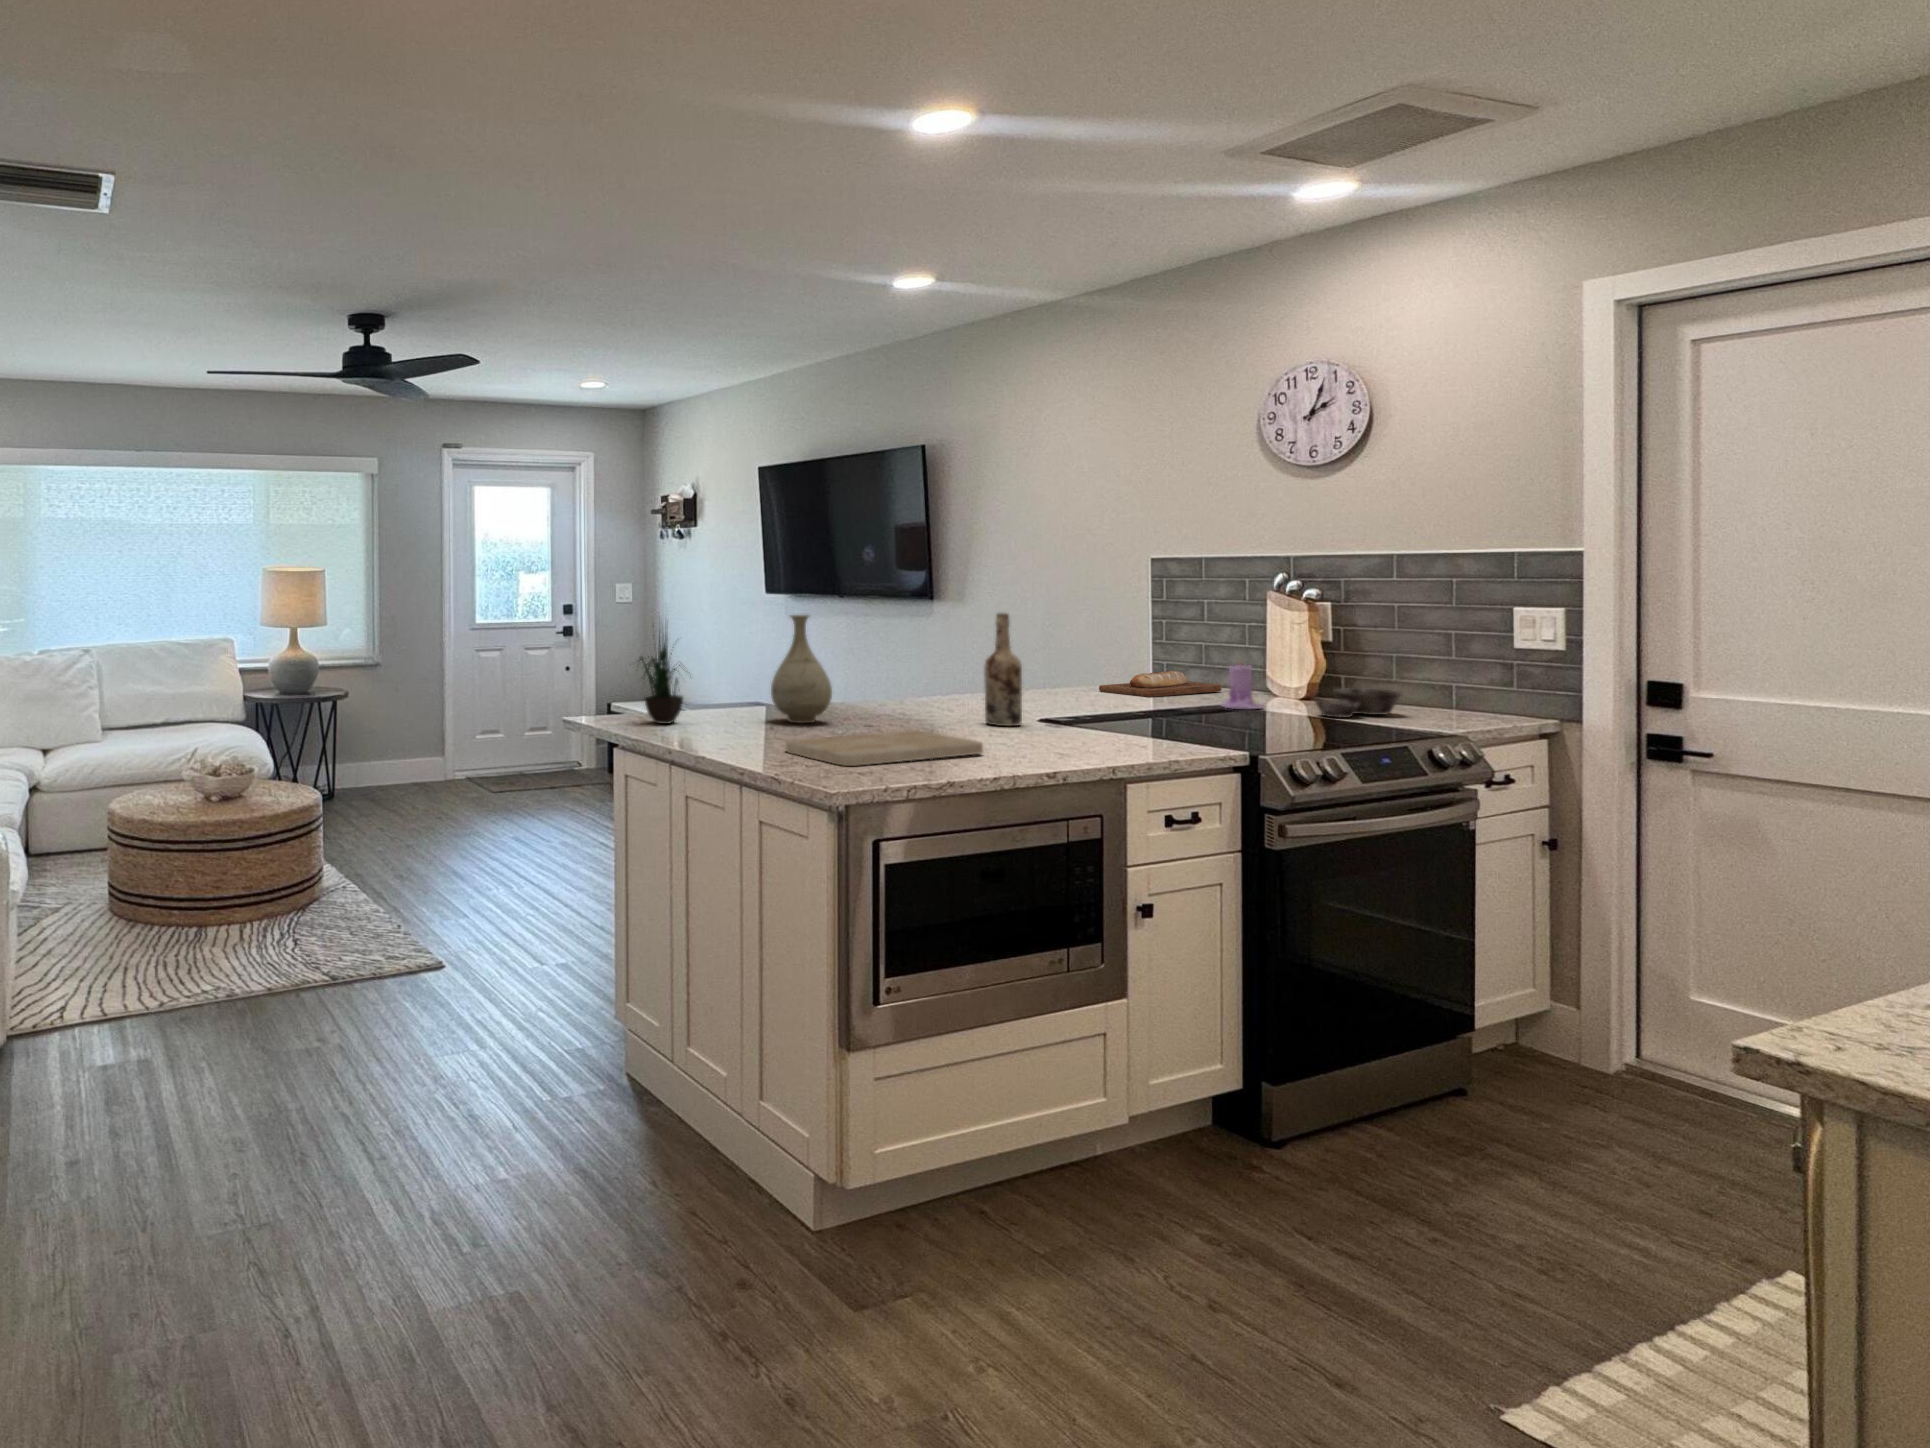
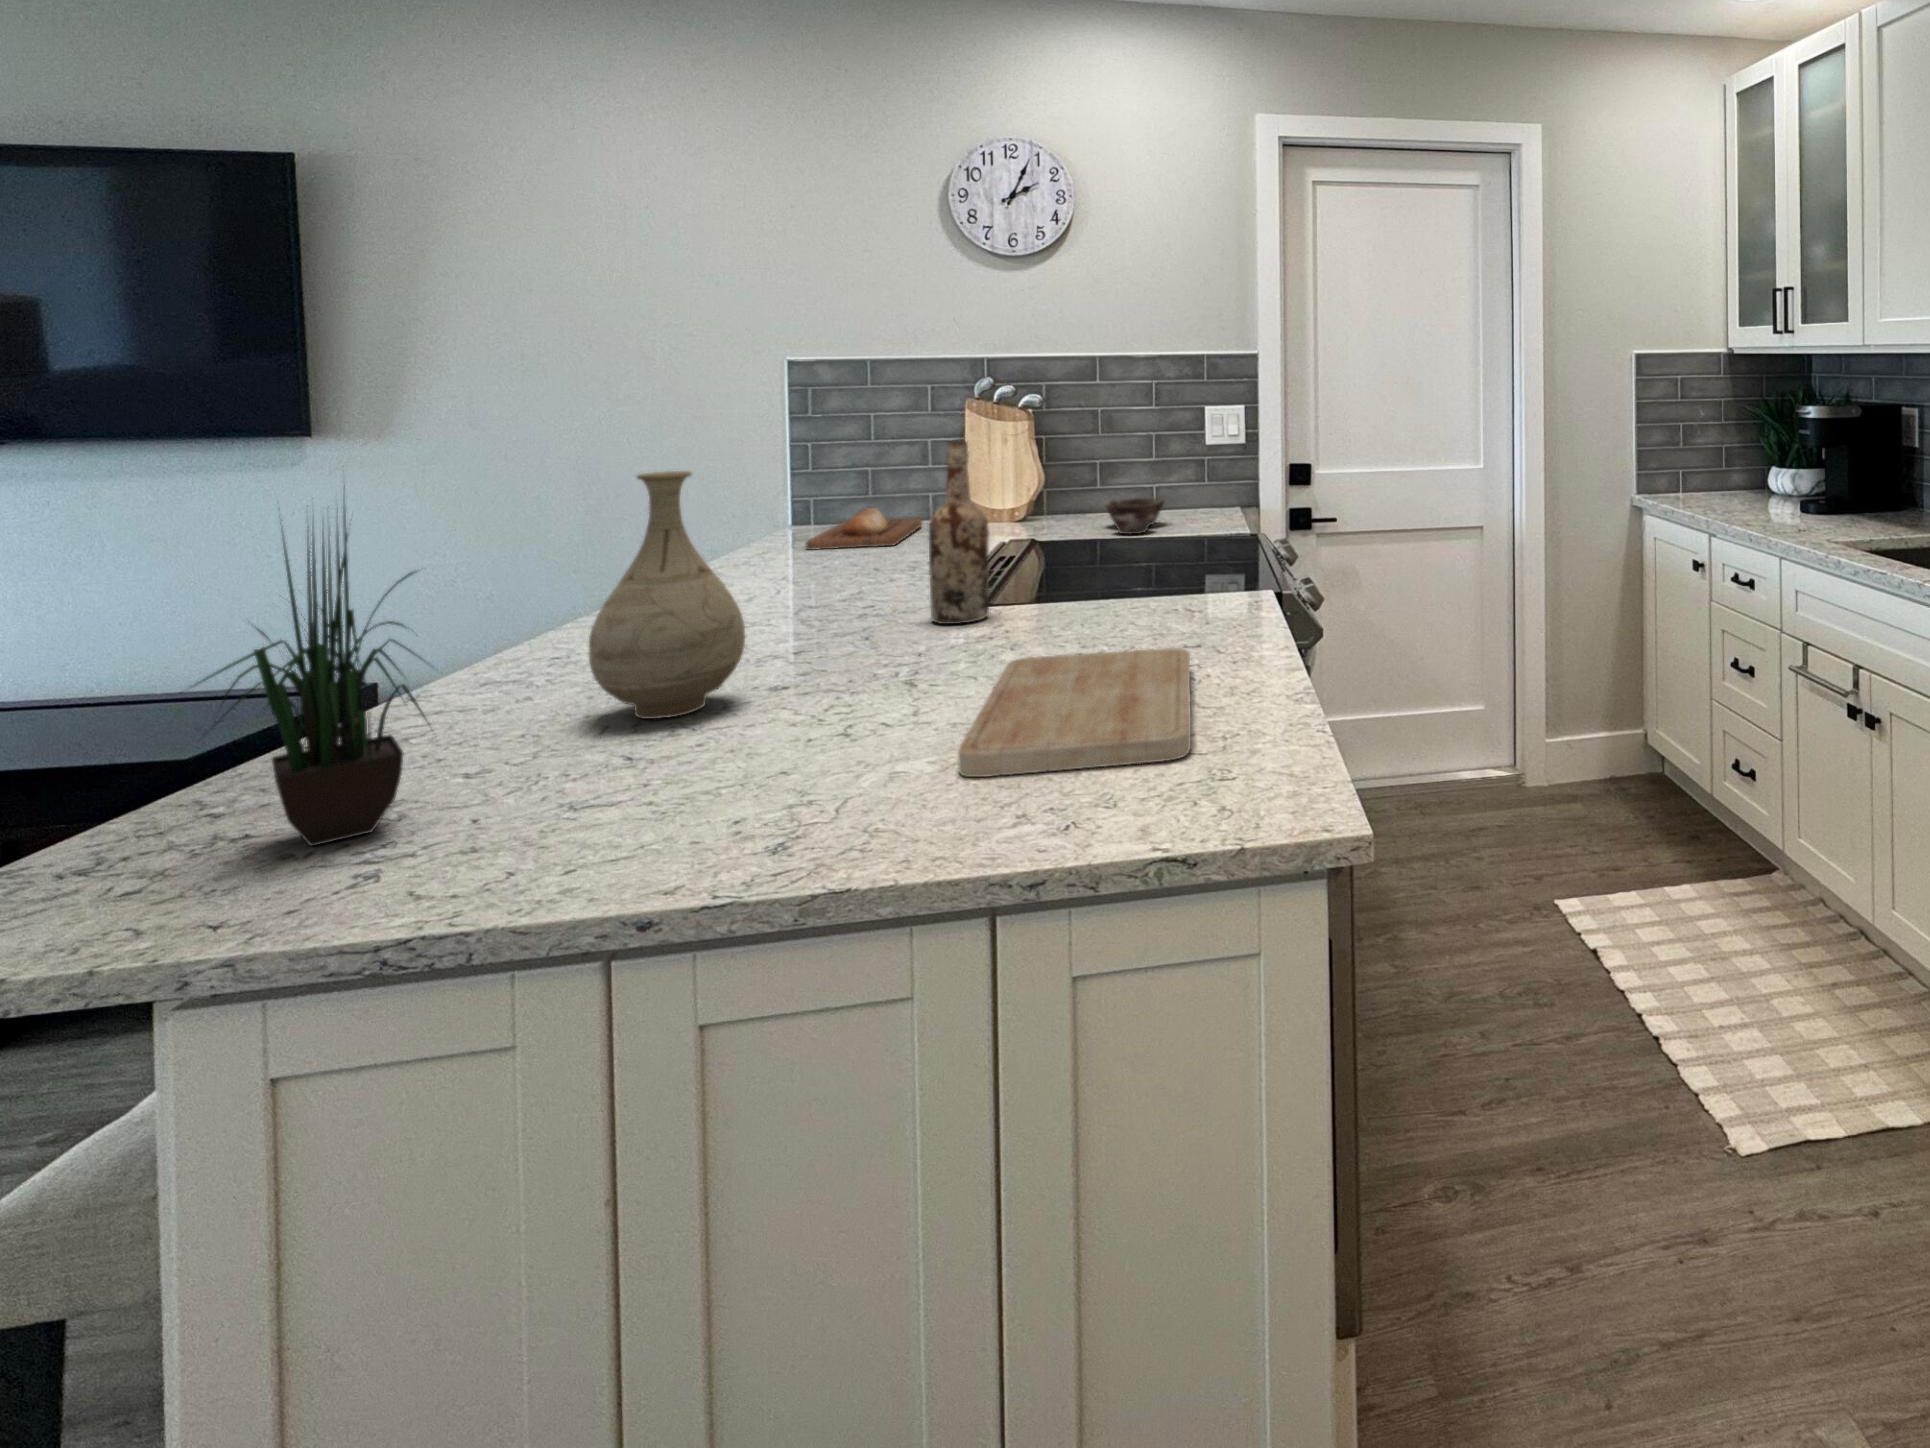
candle: present [1220,663,1263,709] -> none [1006,480,1053,543]

